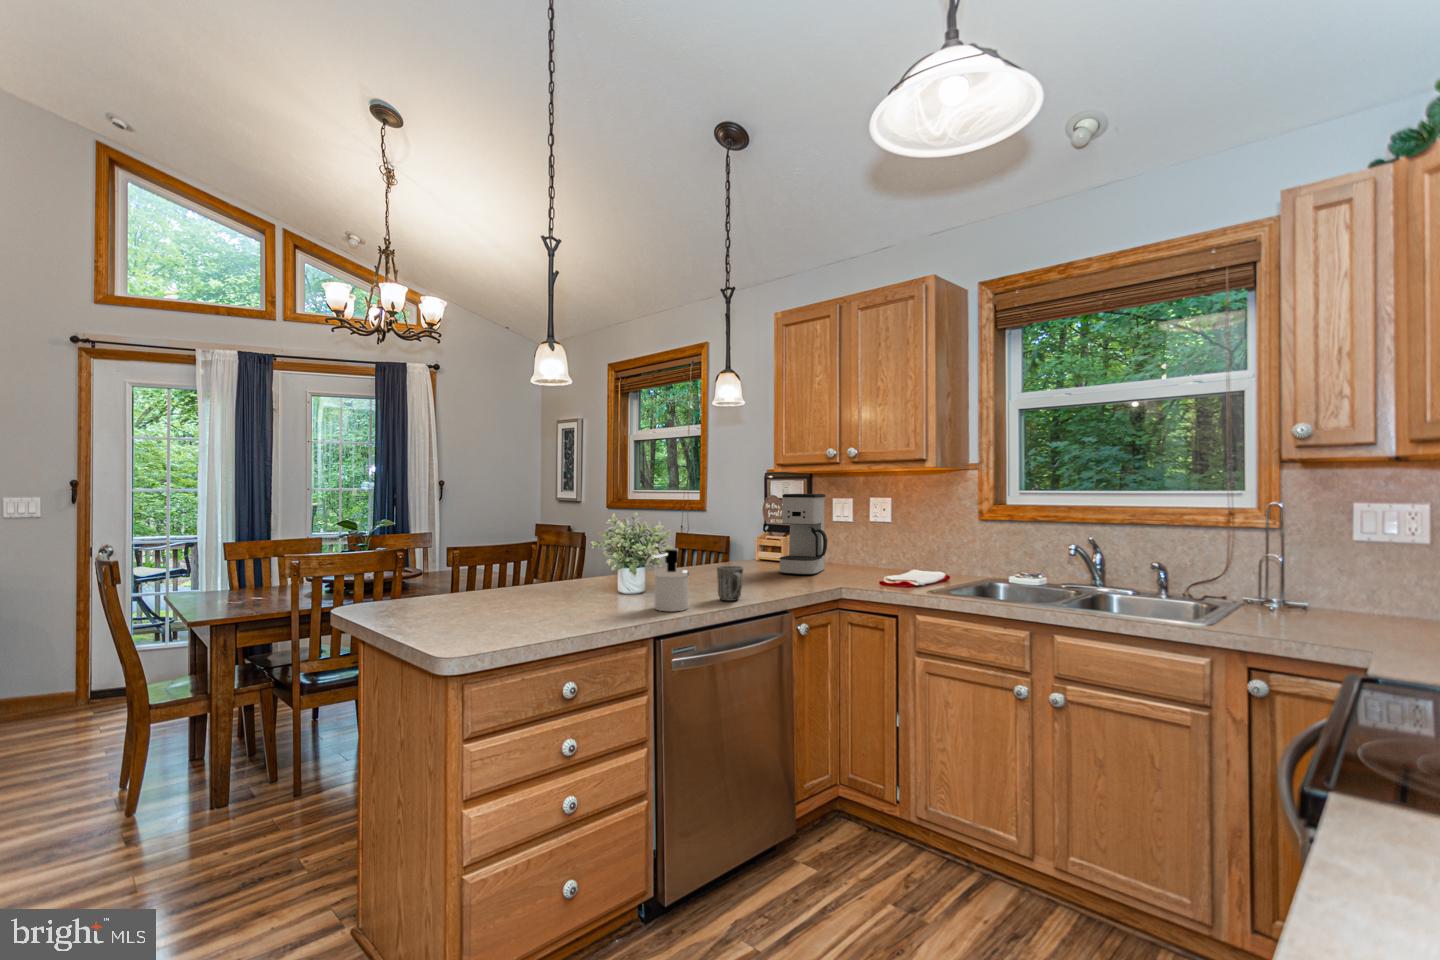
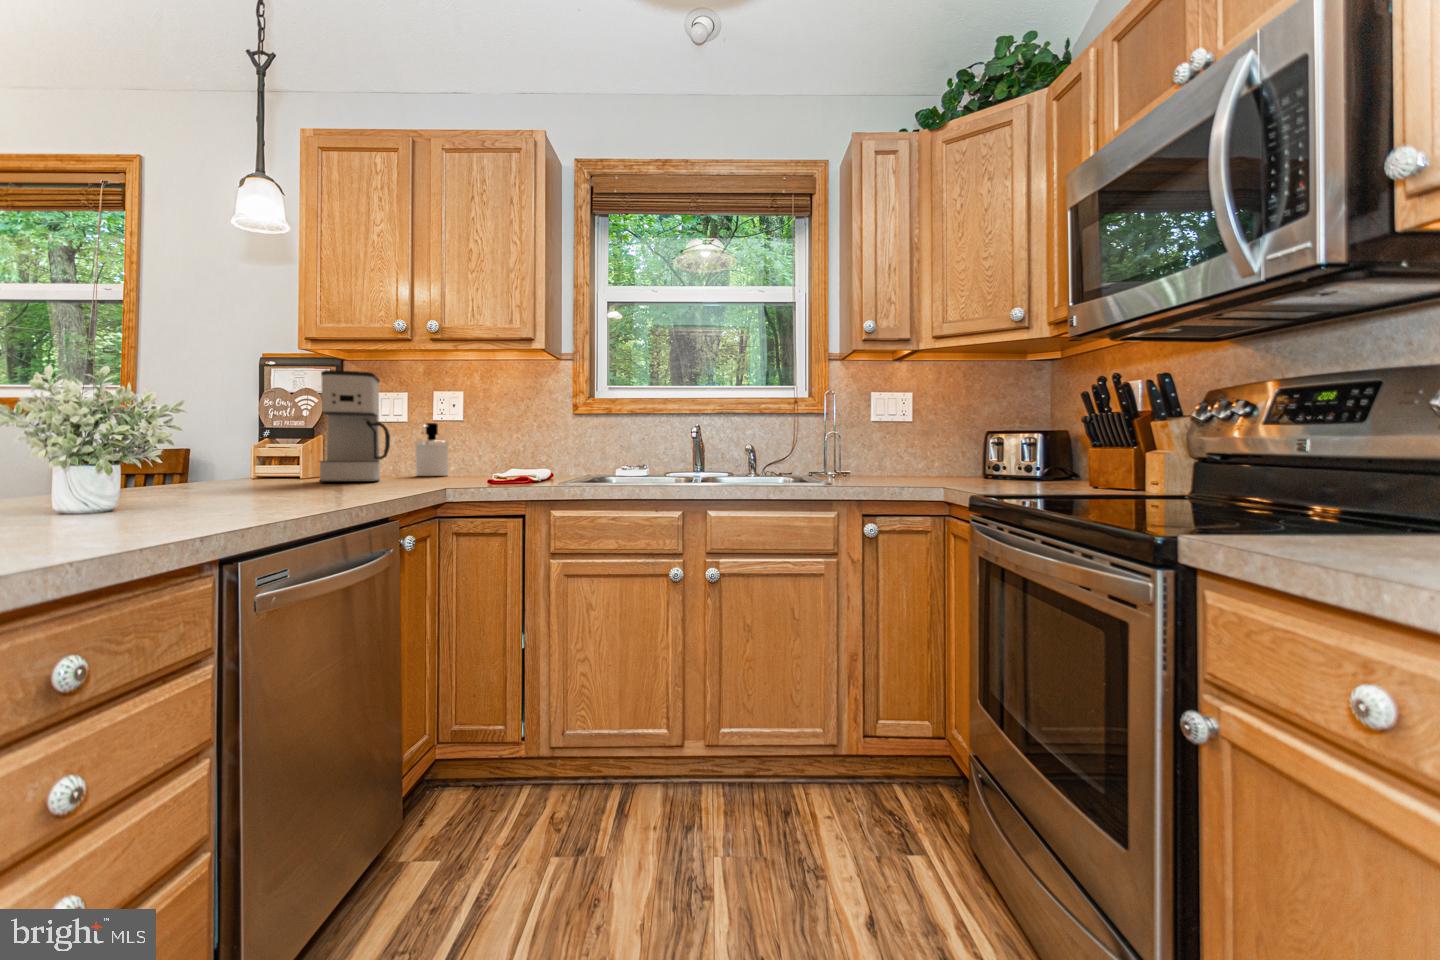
soap dispenser: present [645,550,690,611] -> present [414,423,449,476]
mug: present [717,566,743,601] -> none [259,447,313,500]

